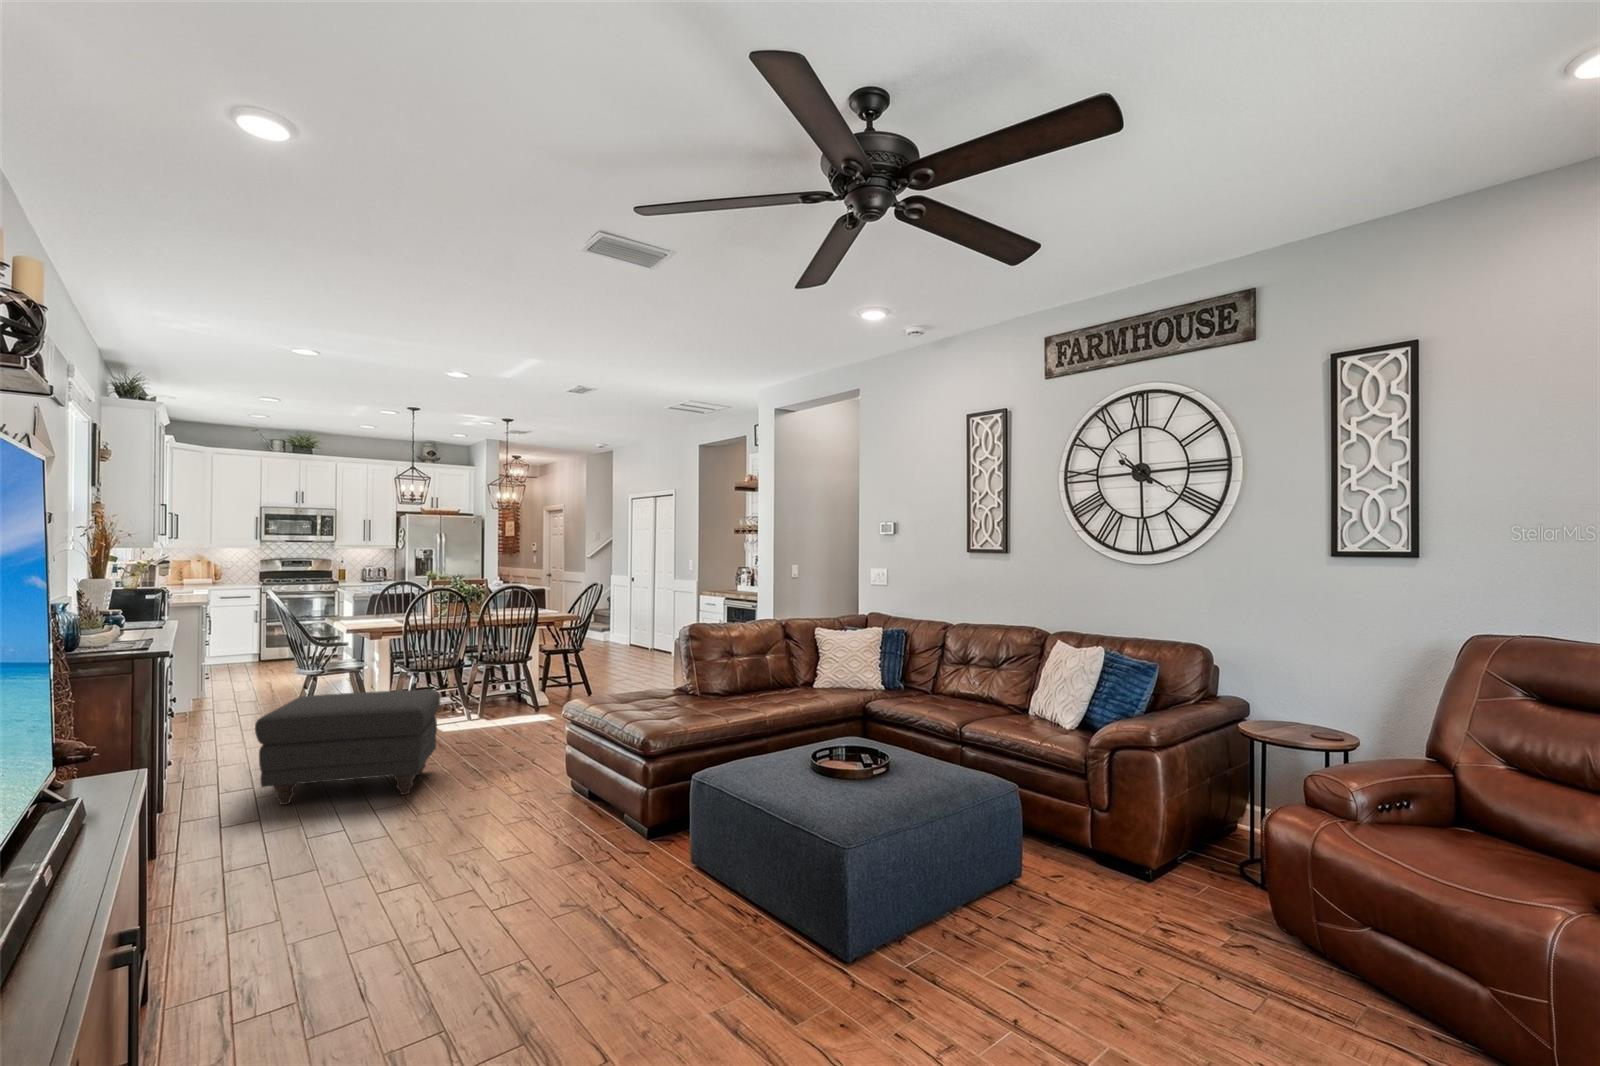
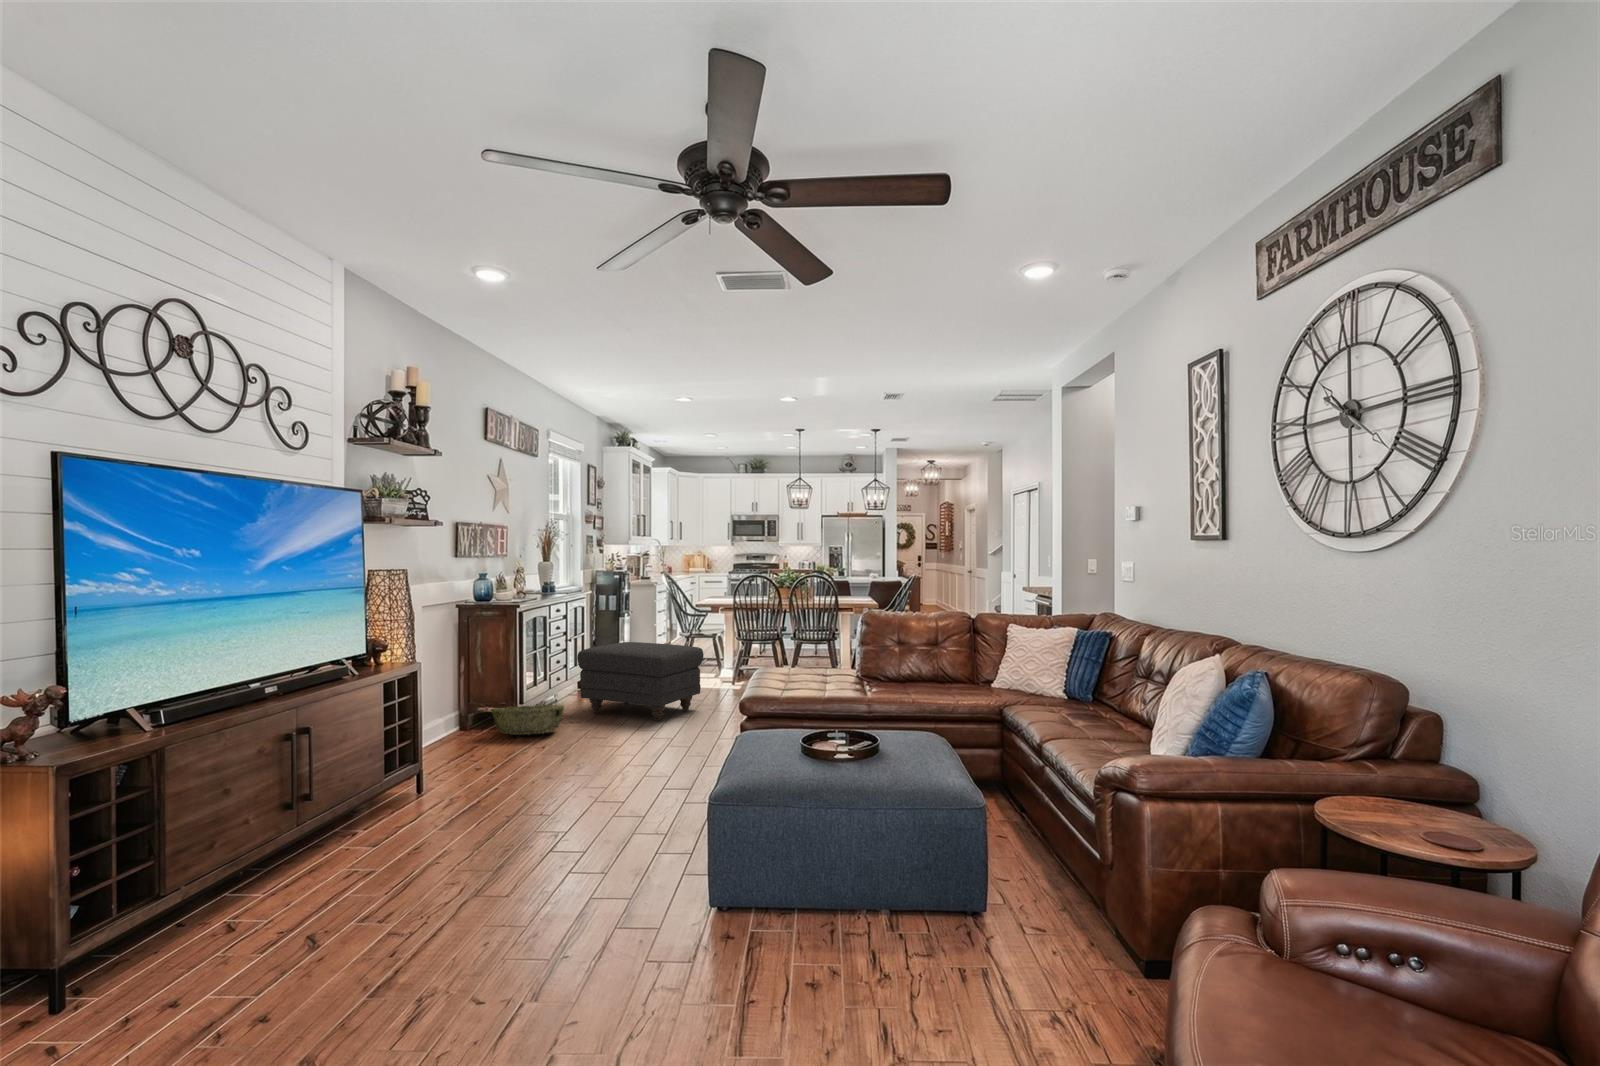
woven basket: none [163,800,289,865] -> present [491,705,564,735]

